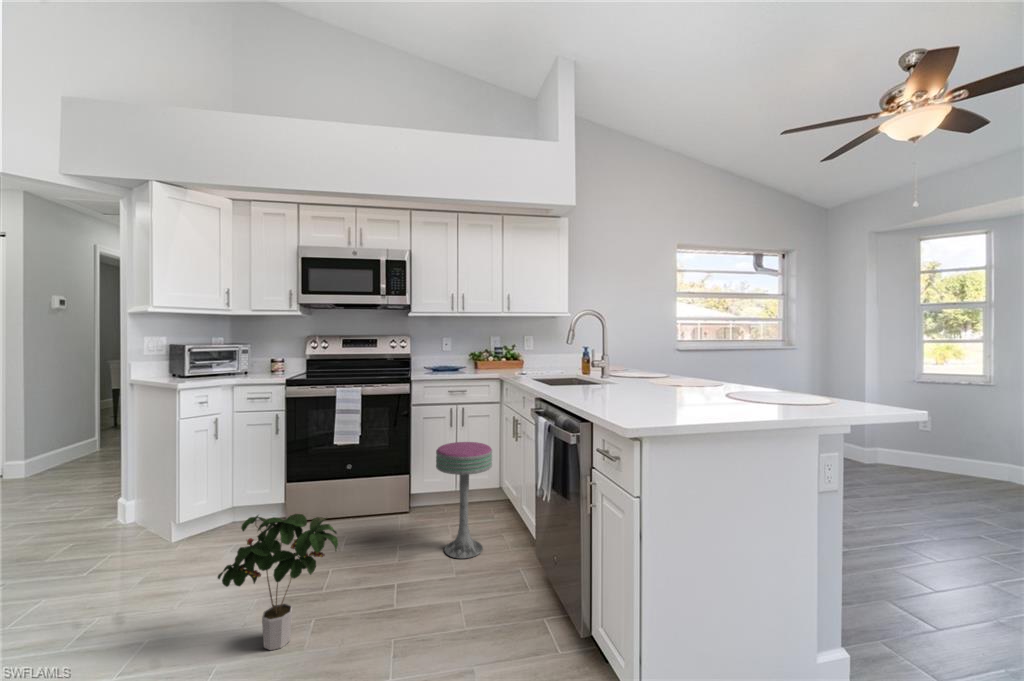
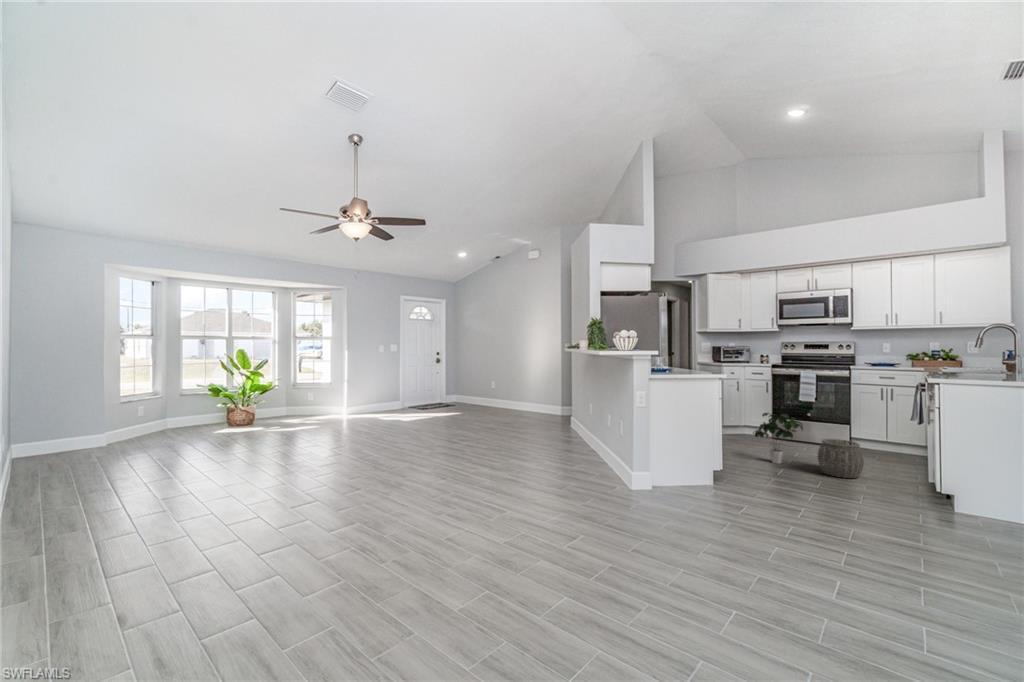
bar stool: present [436,442,492,559] -> none [864,405,906,469]
woven basket: none [367,544,454,654] -> present [818,439,864,478]

